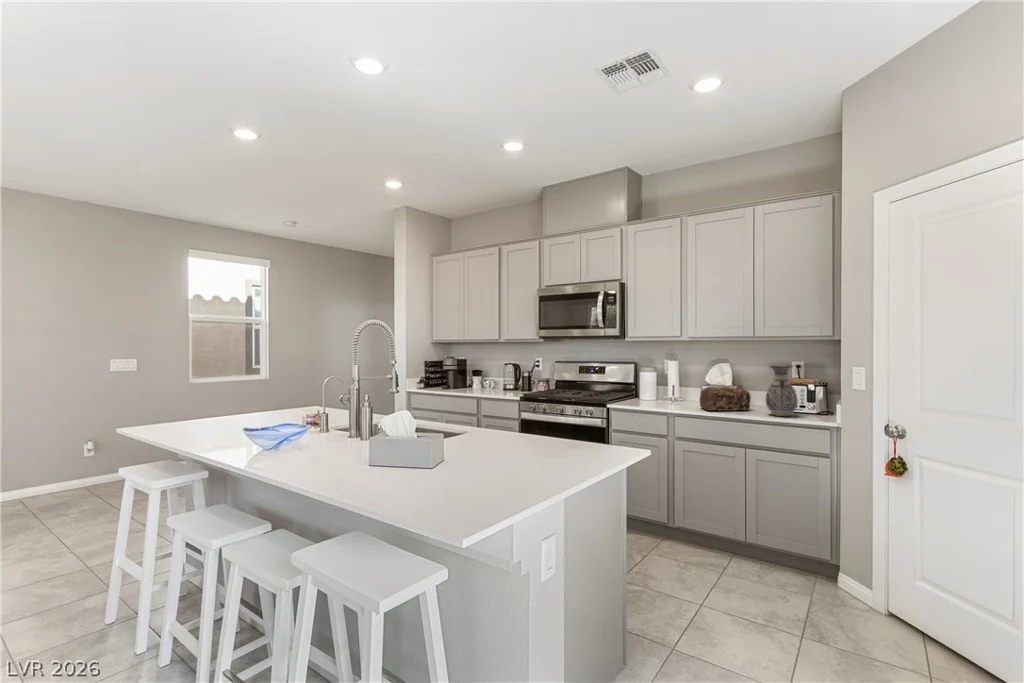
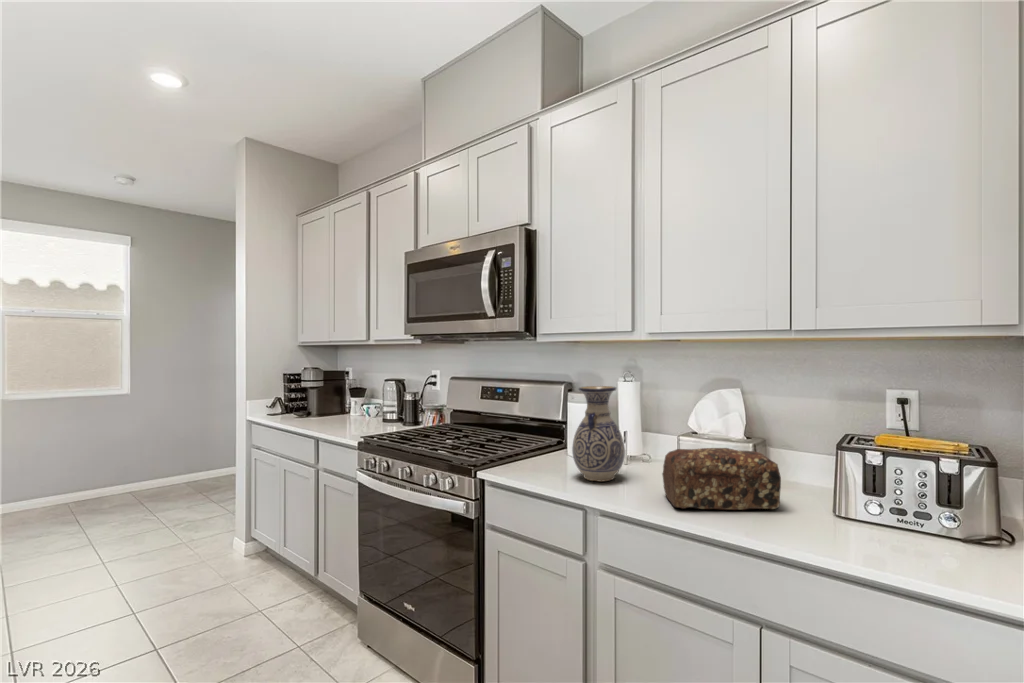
vase: present [766,365,798,416] -> present [572,386,625,482]

